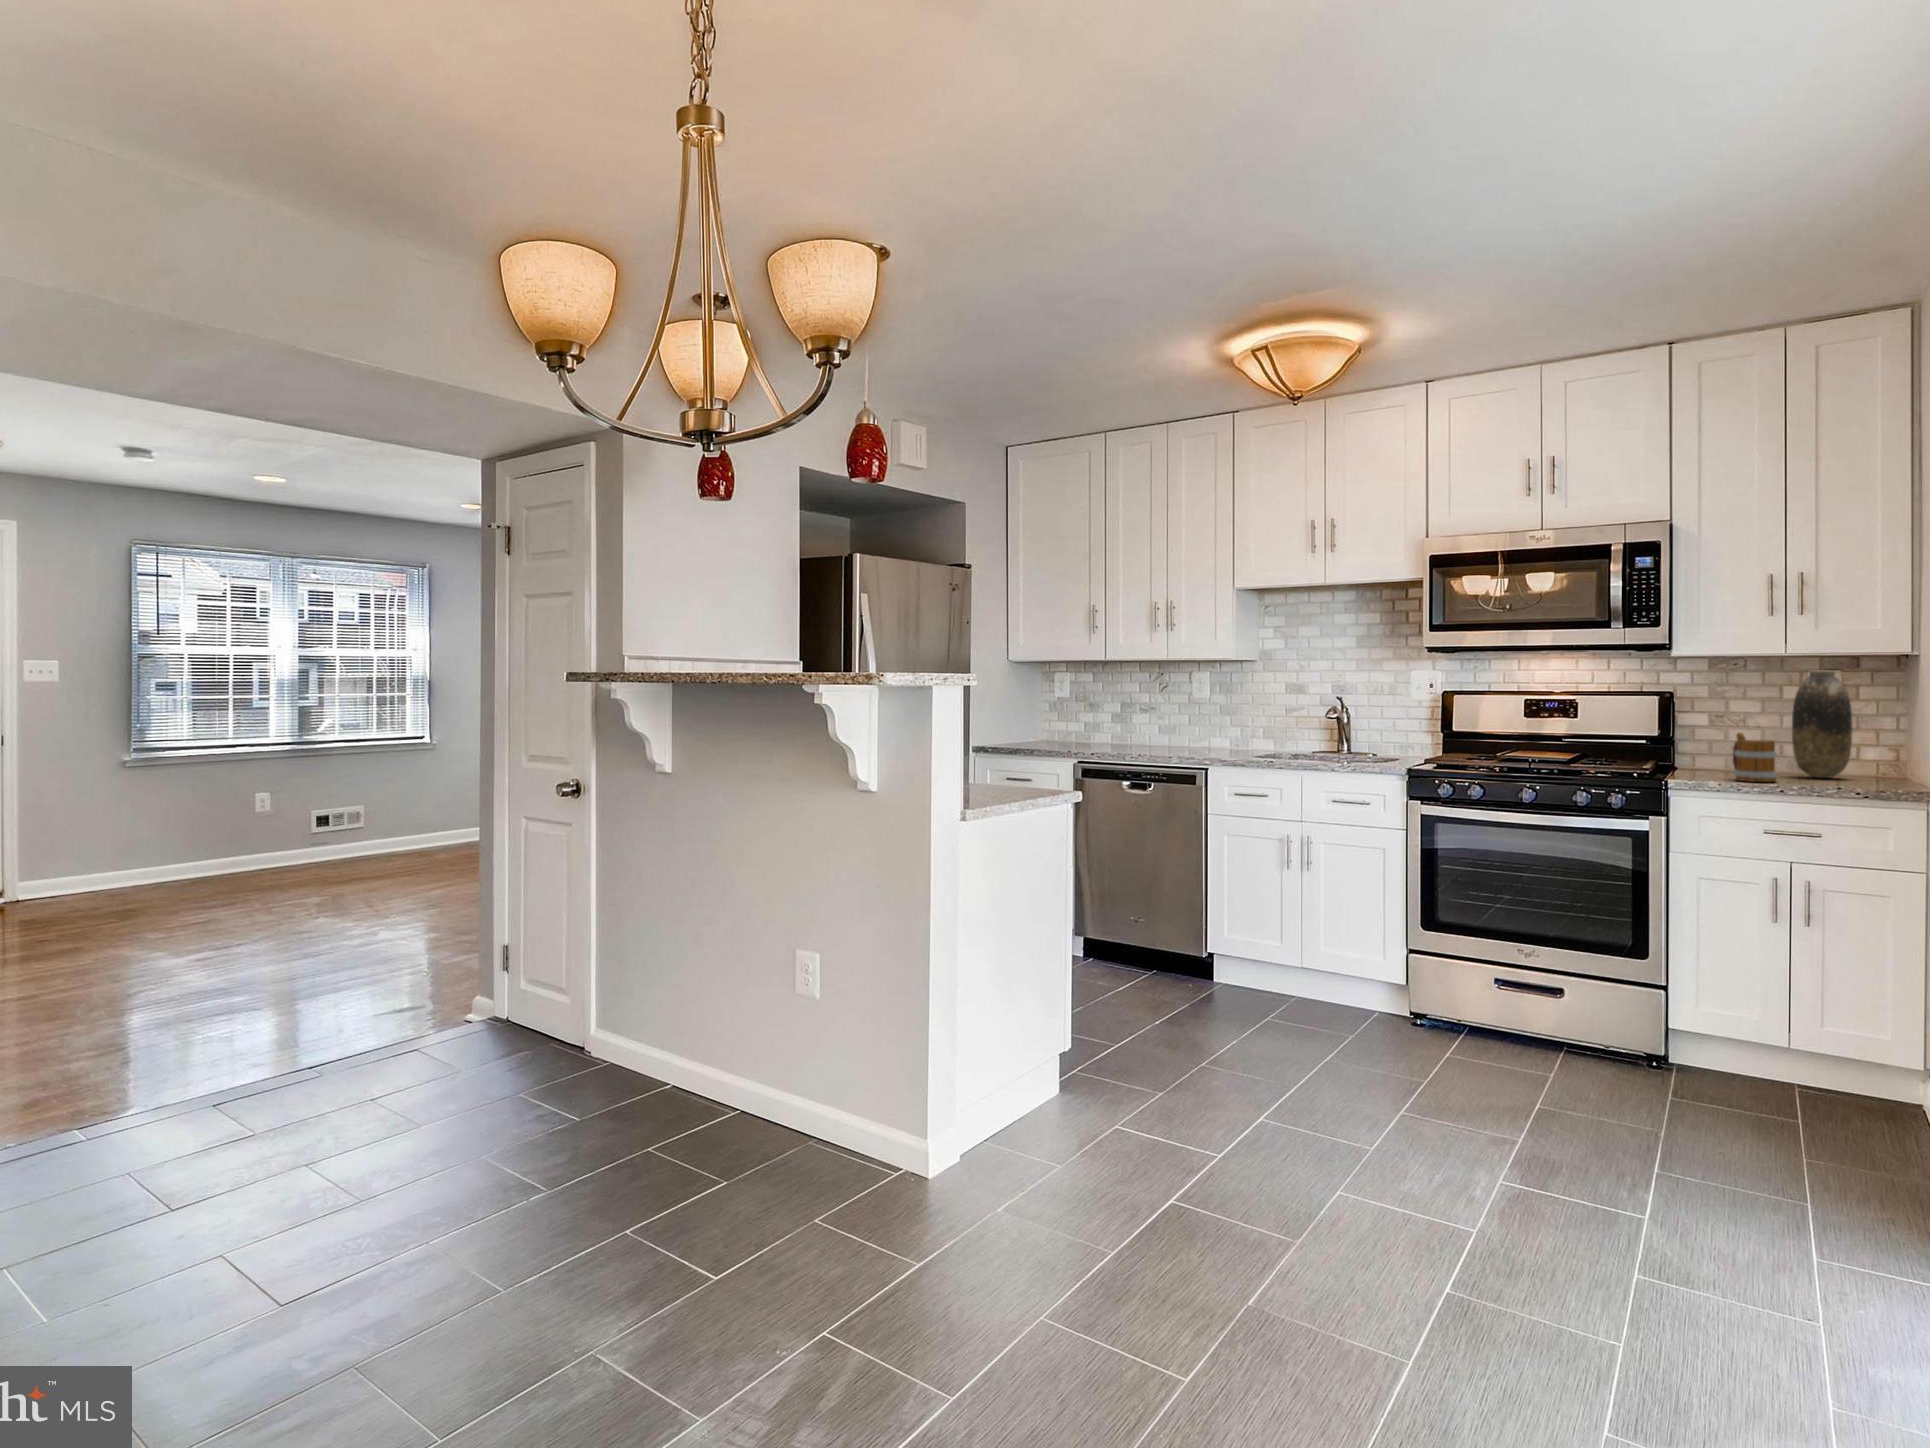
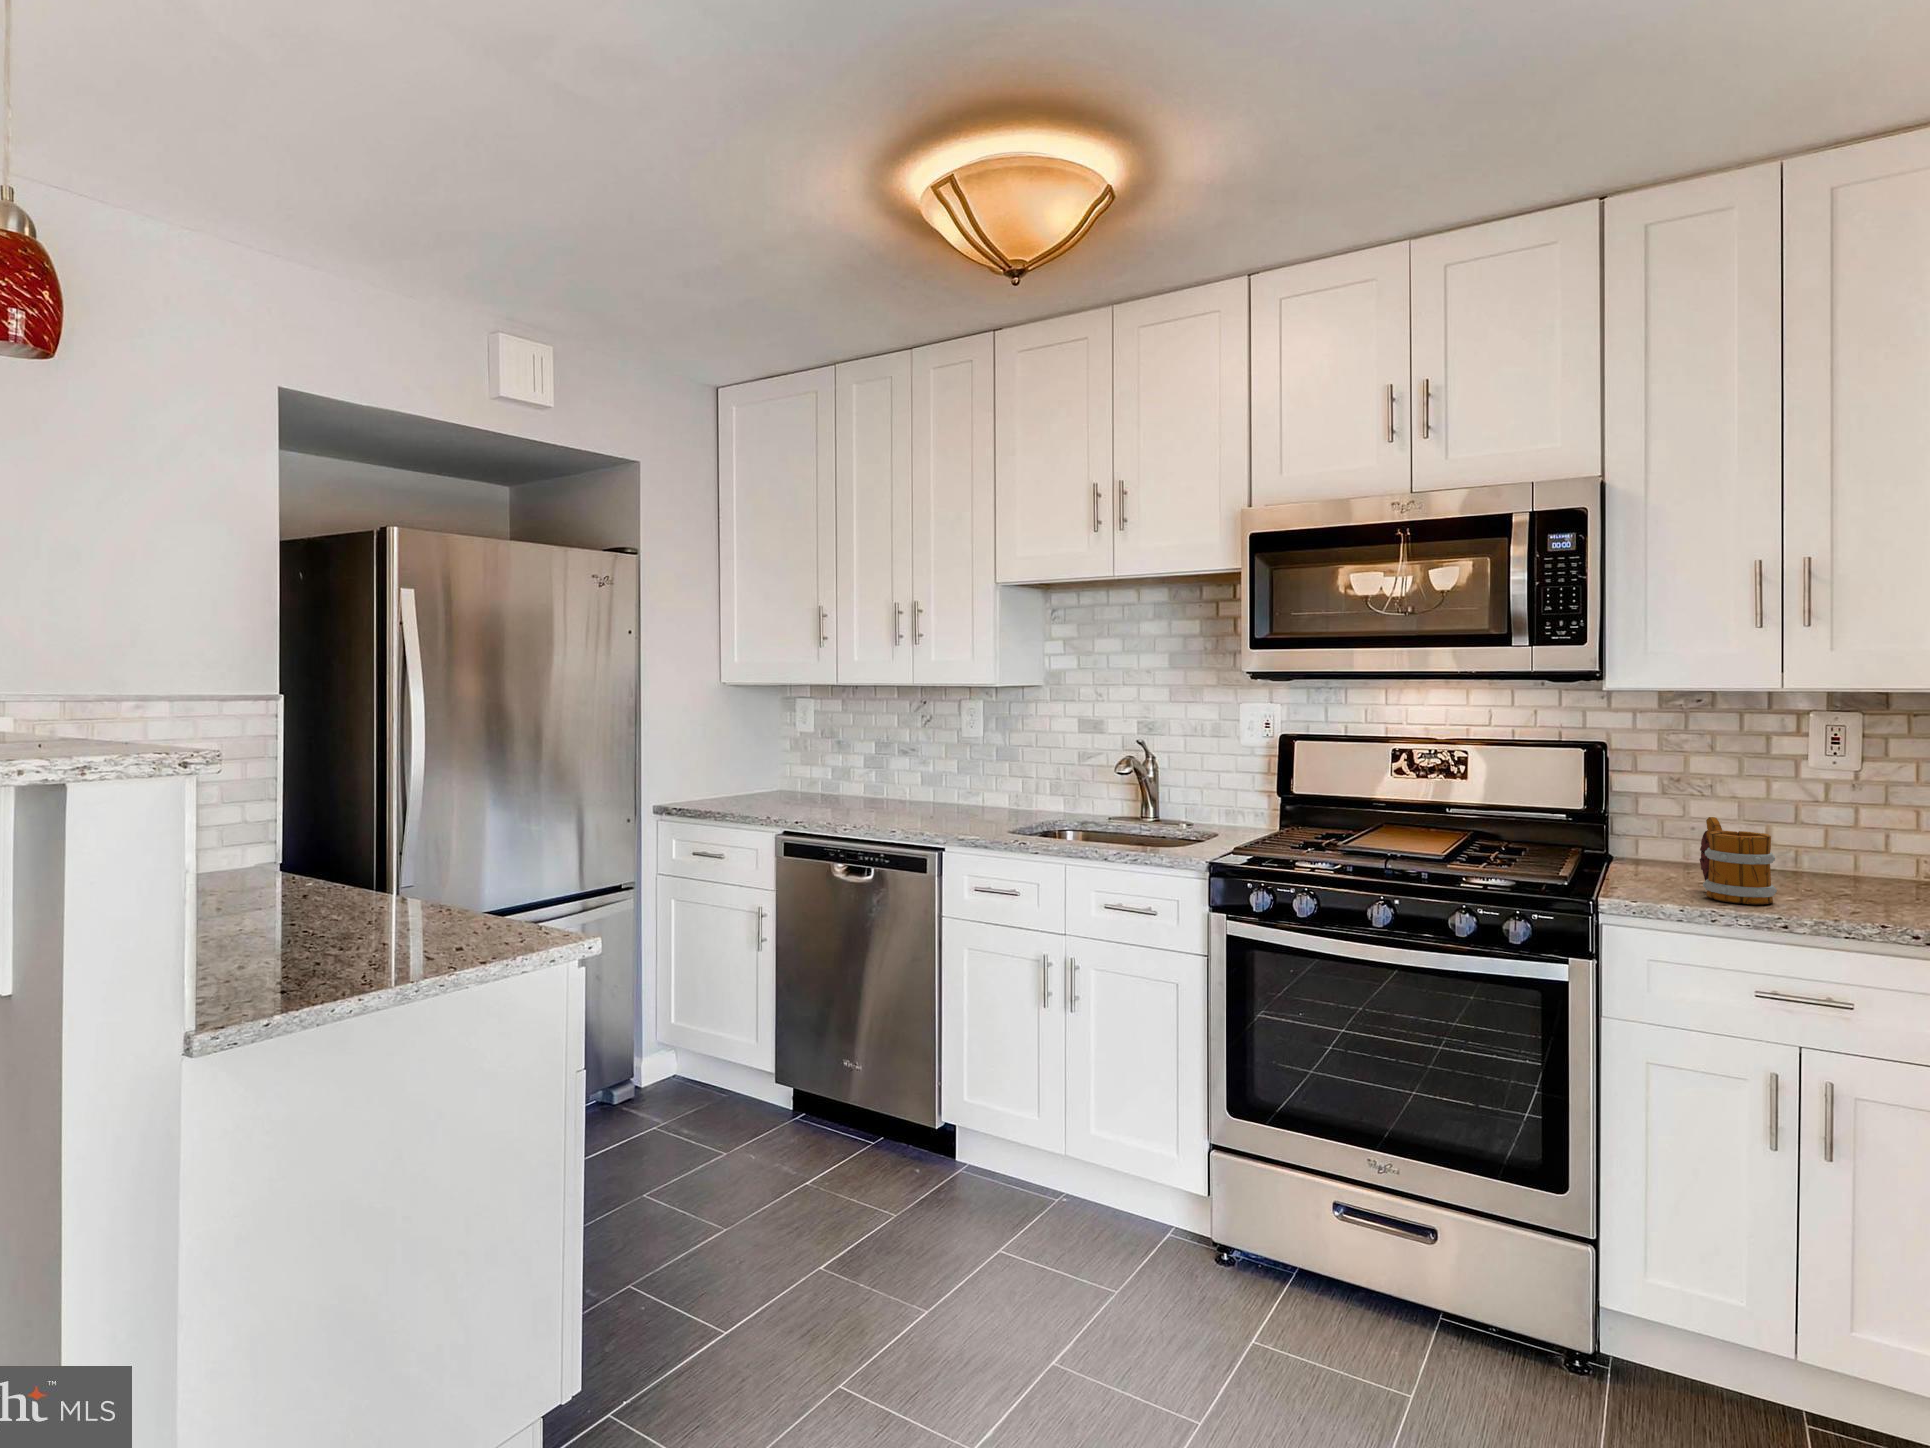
vase: present [1792,671,1853,778] -> none [1790,716,1886,888]

